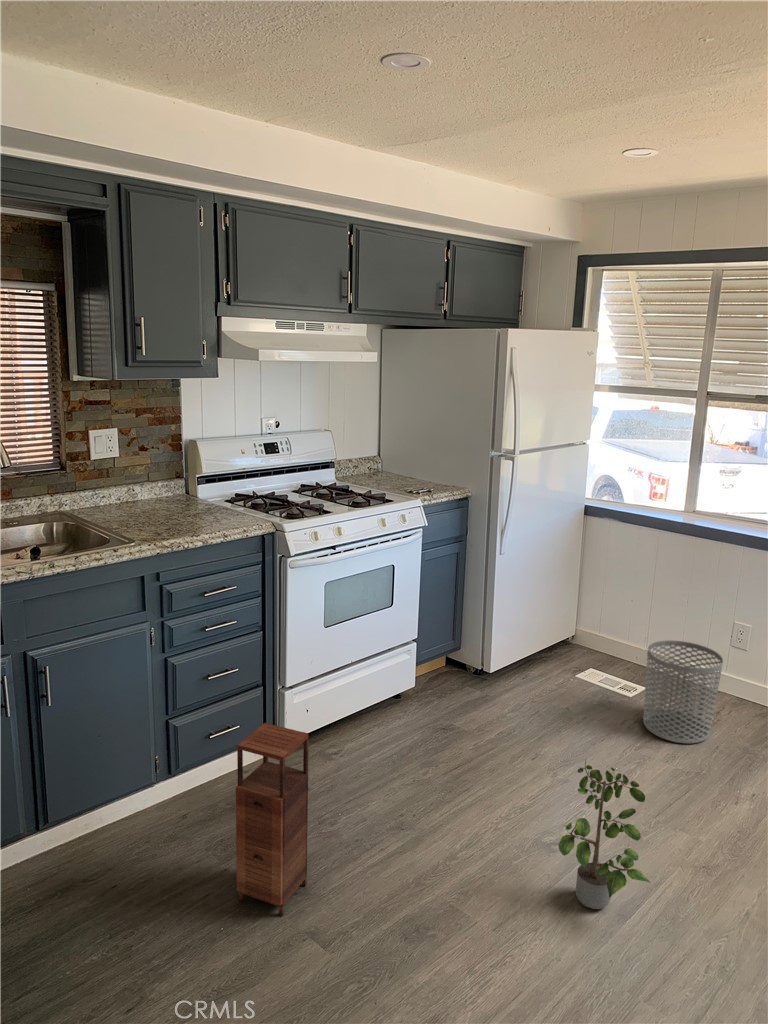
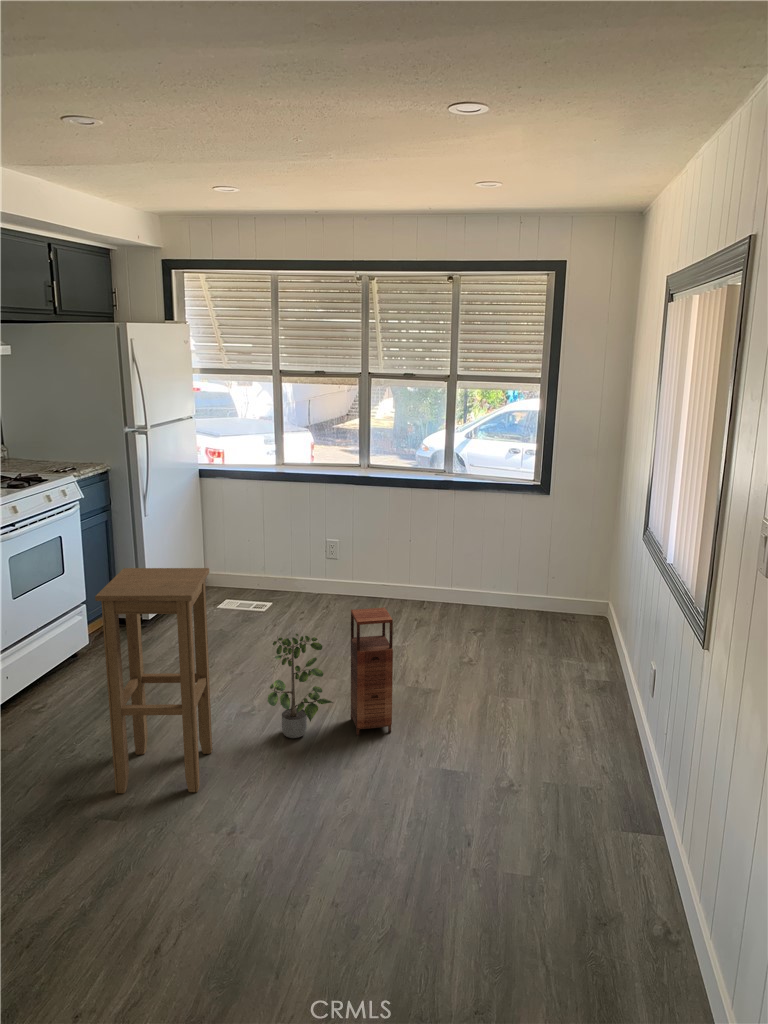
stool: none [346,627,501,938] -> present [95,568,212,793]
waste bin: present [643,640,723,743] -> none [276,558,329,631]
storage cabinet: present [236,723,309,916] -> present [351,608,393,736]

